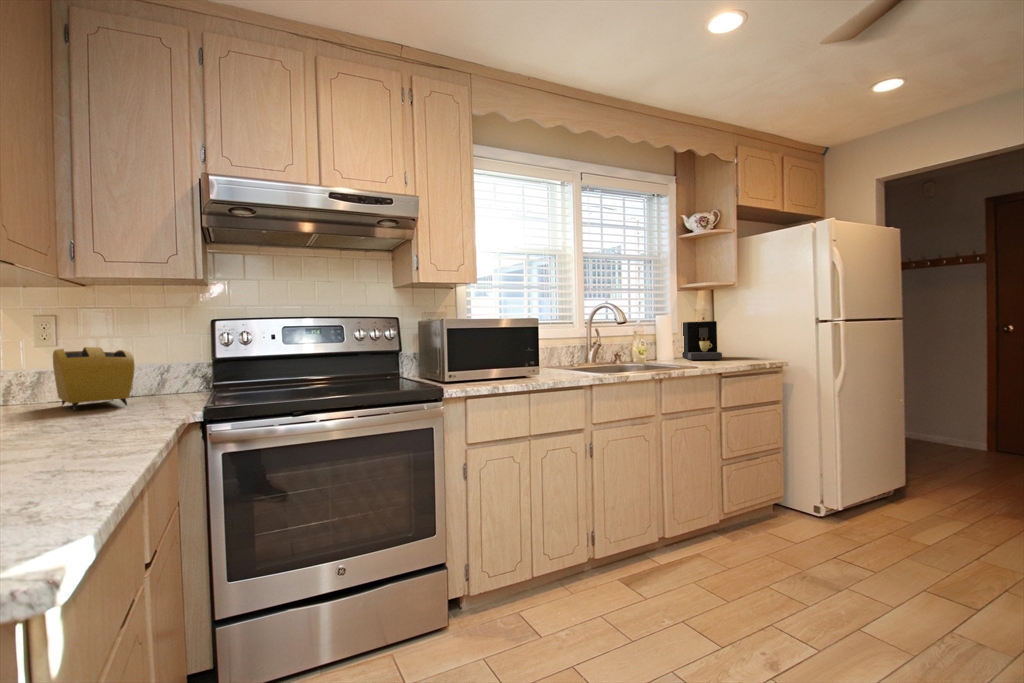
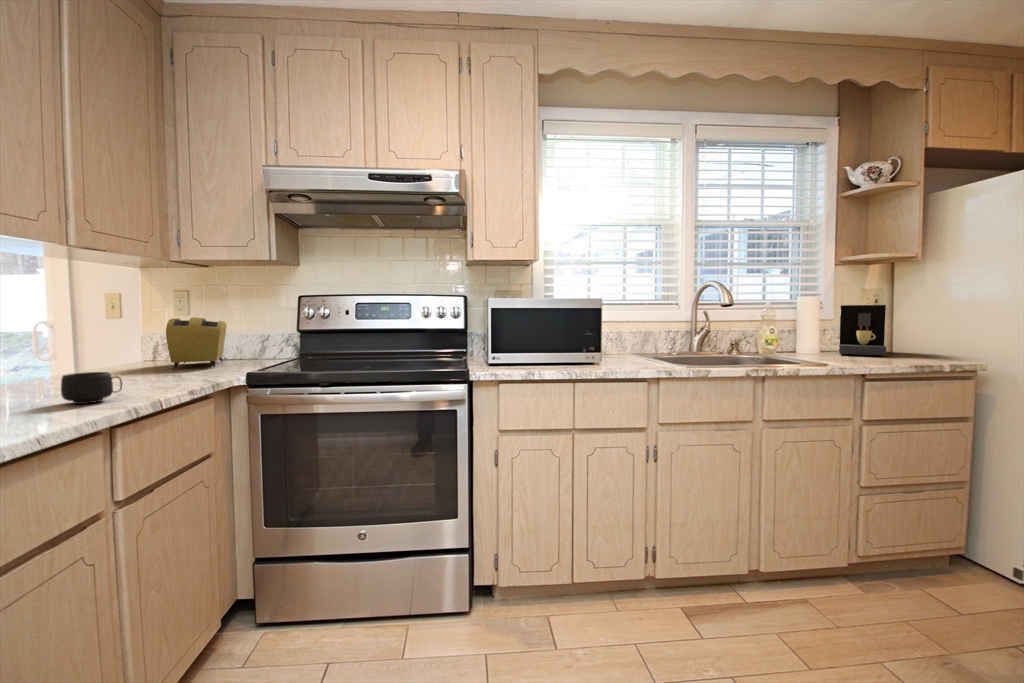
mug: none [50,410,123,450] -> present [61,372,122,404]

